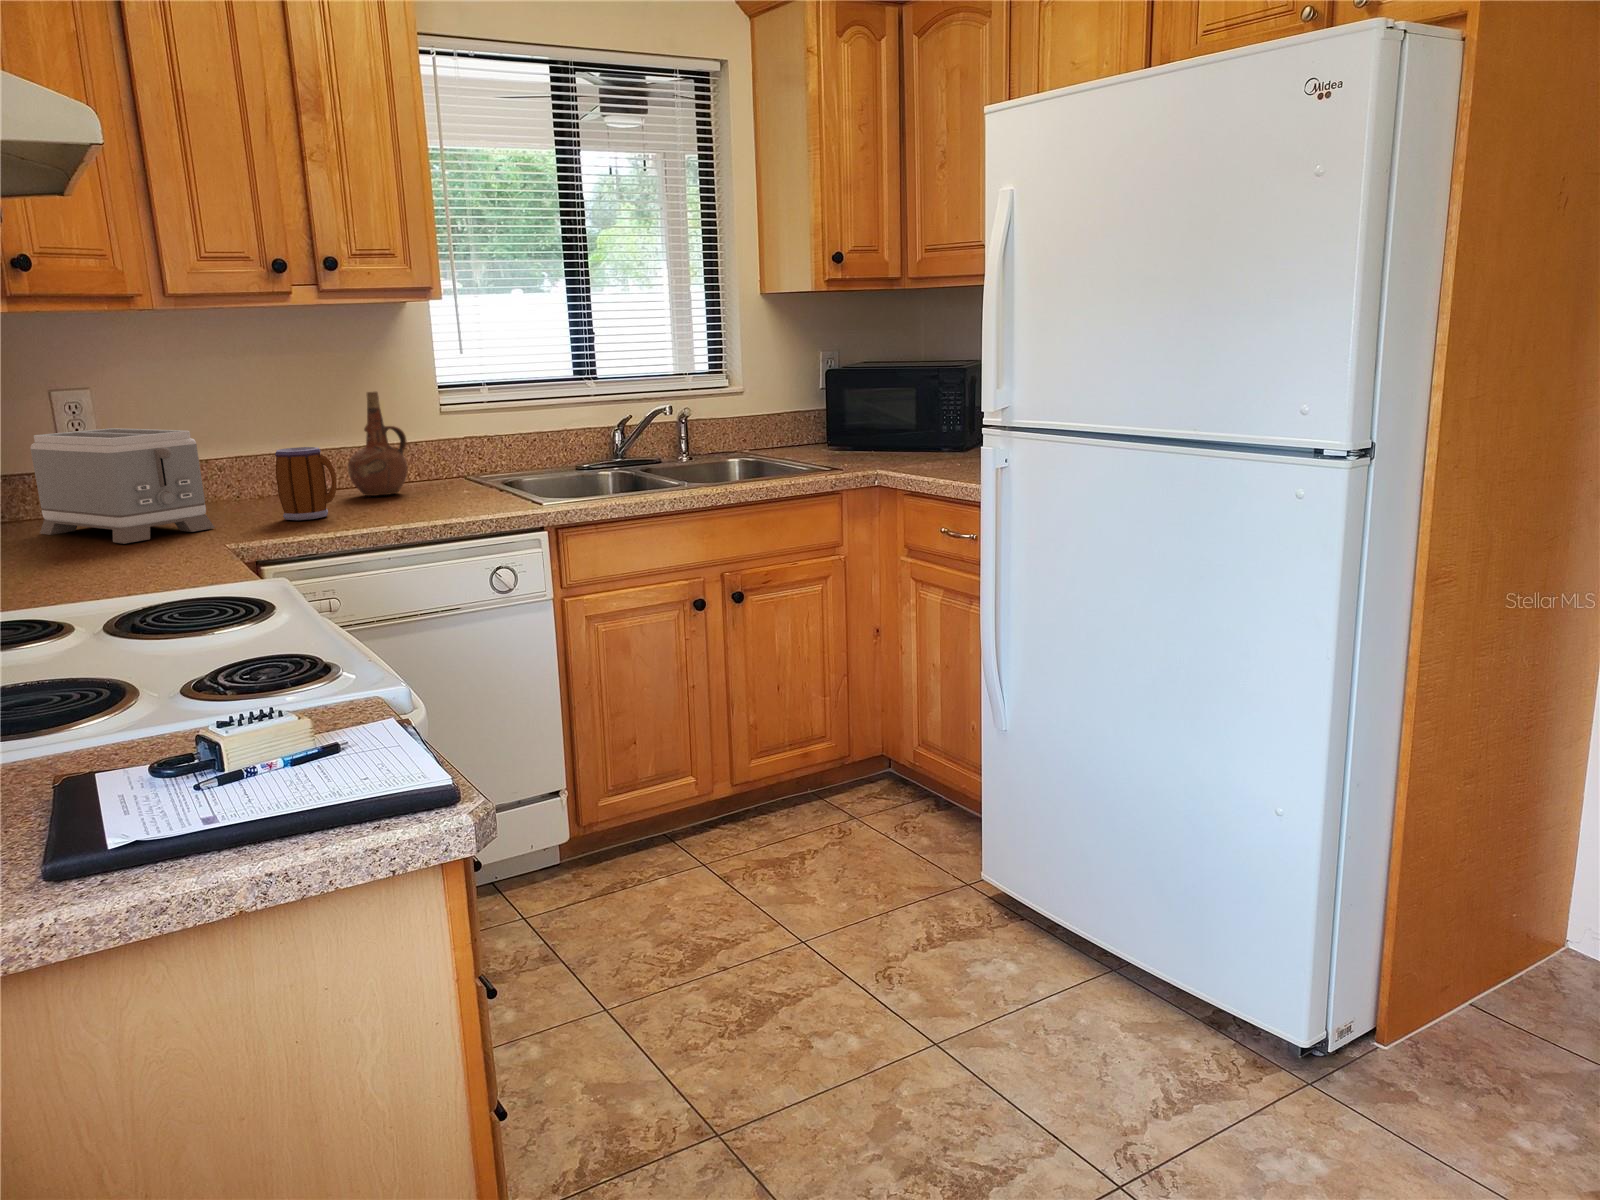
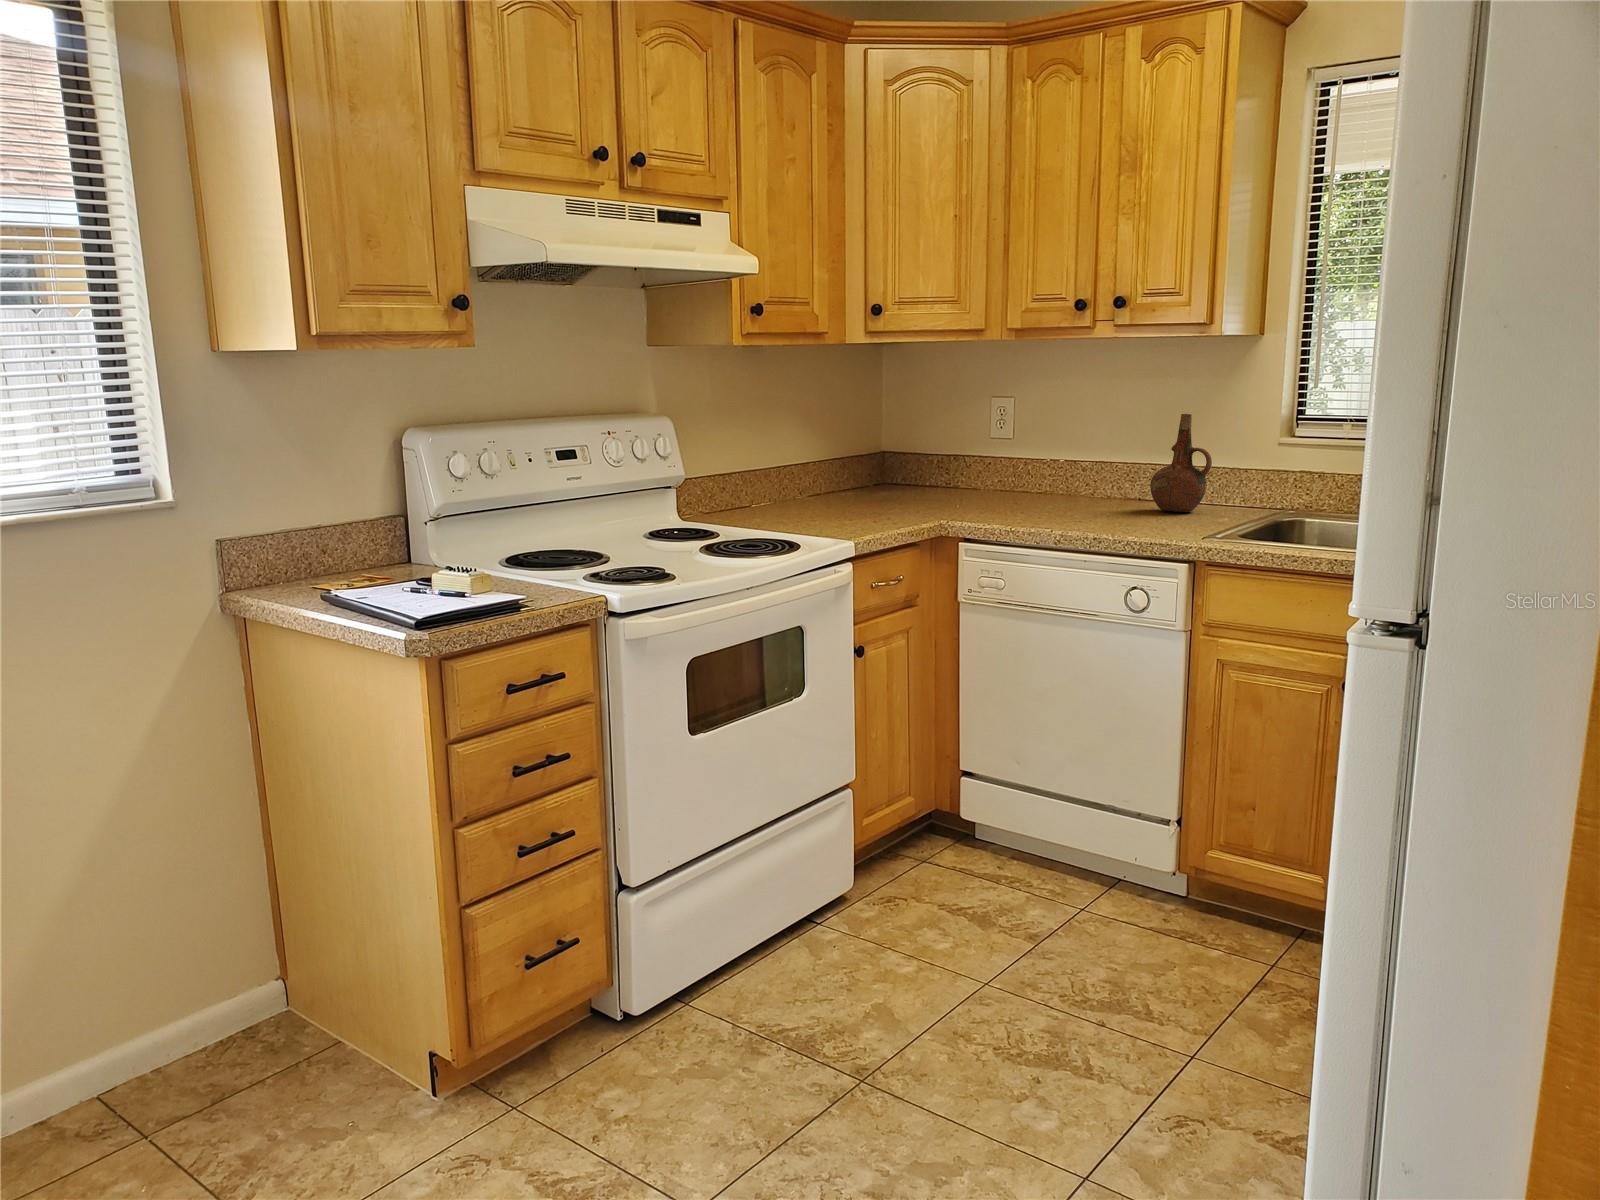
toaster: present [30,428,215,544] -> none [917,425,999,508]
mug: present [275,447,337,520] -> none [1036,453,1076,515]

